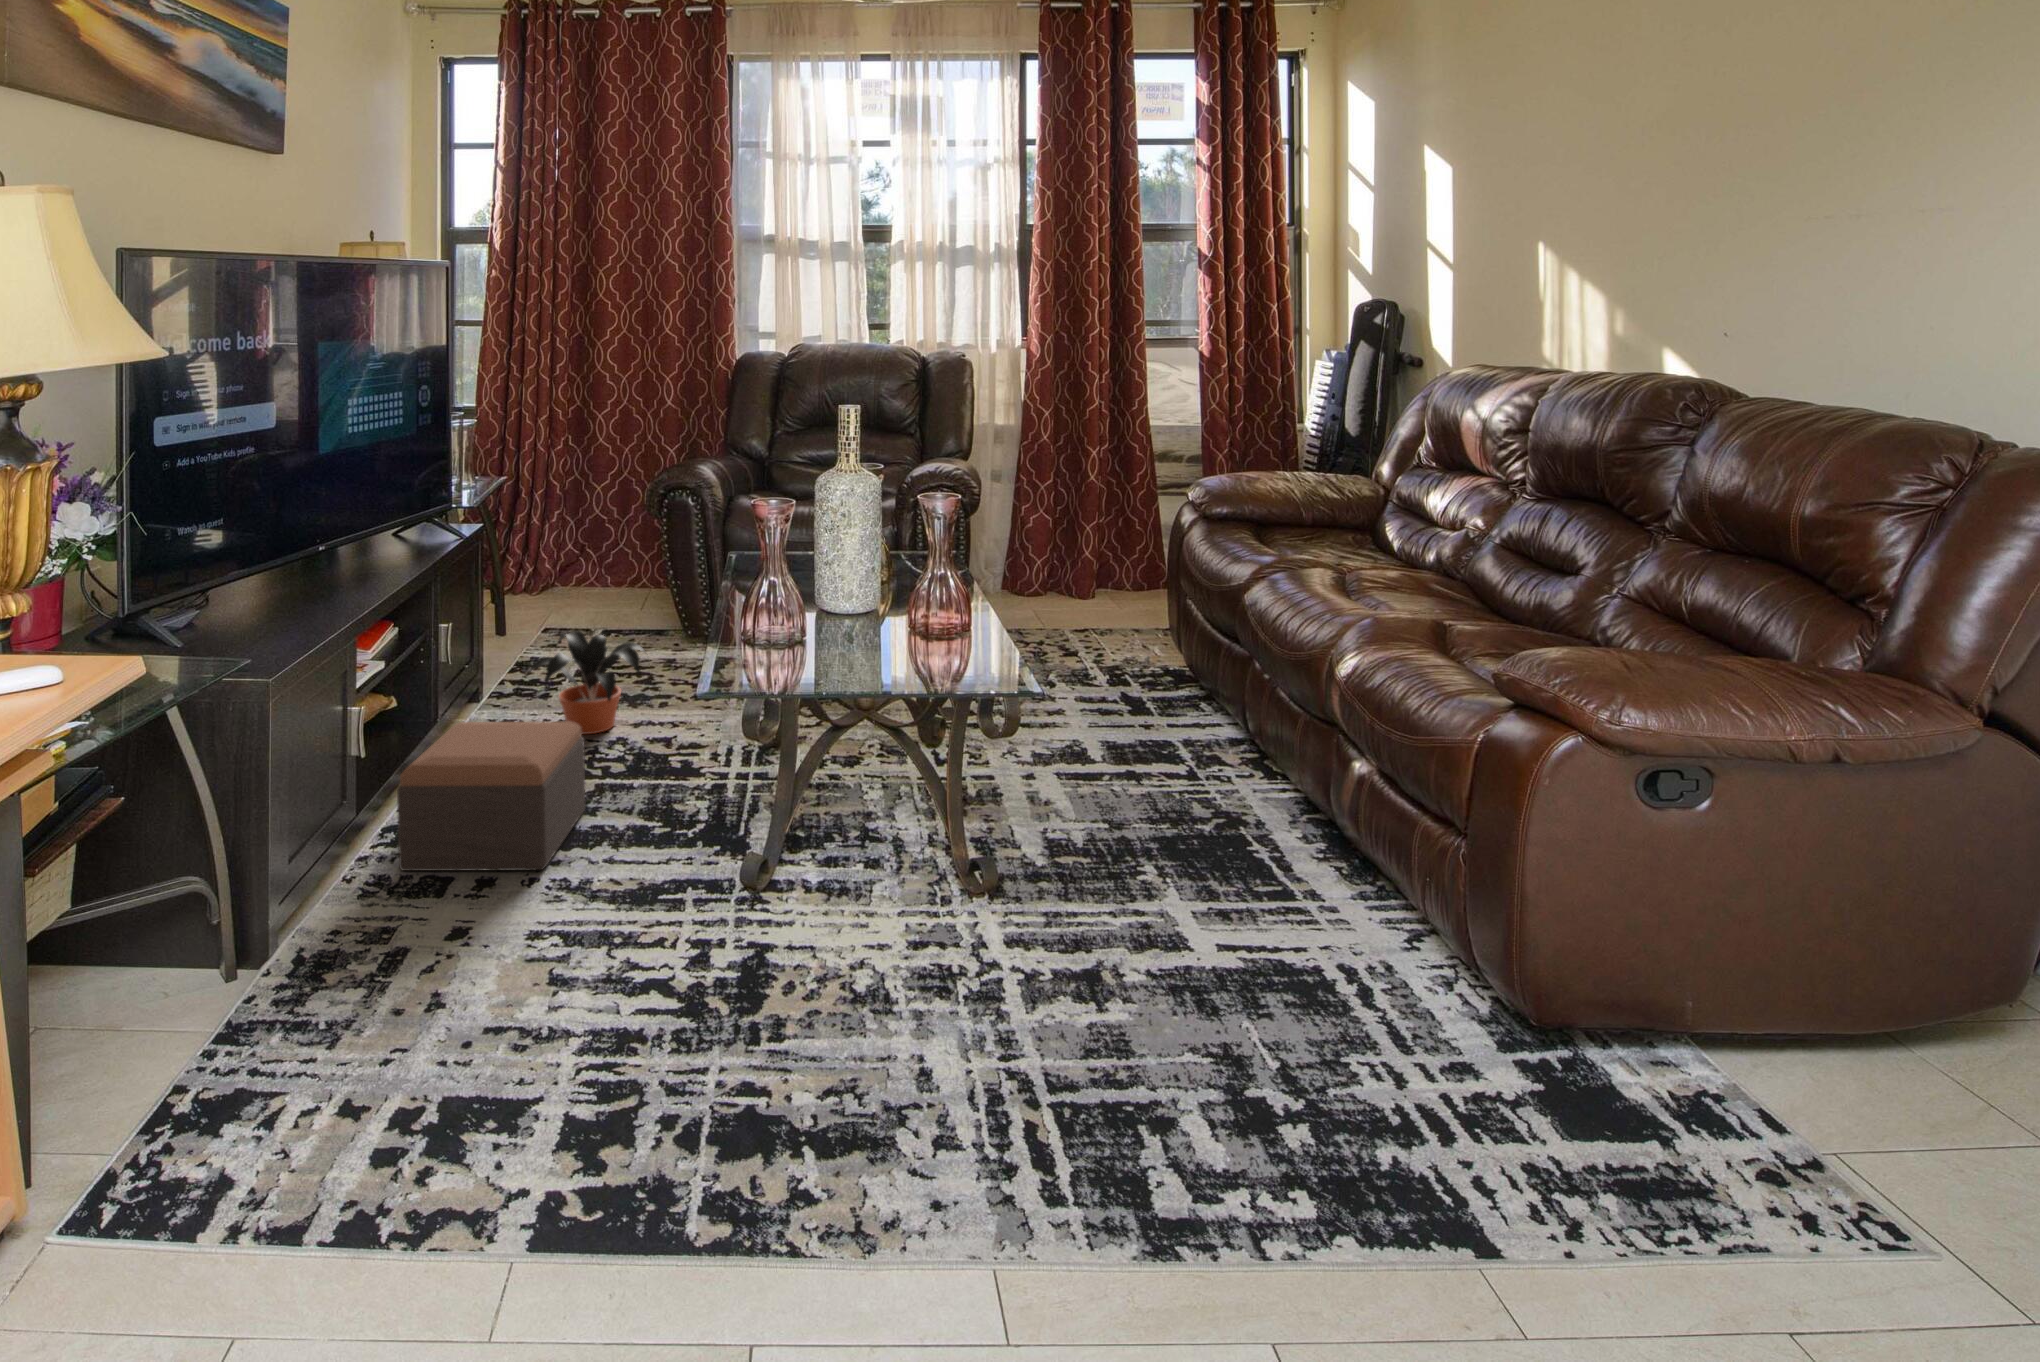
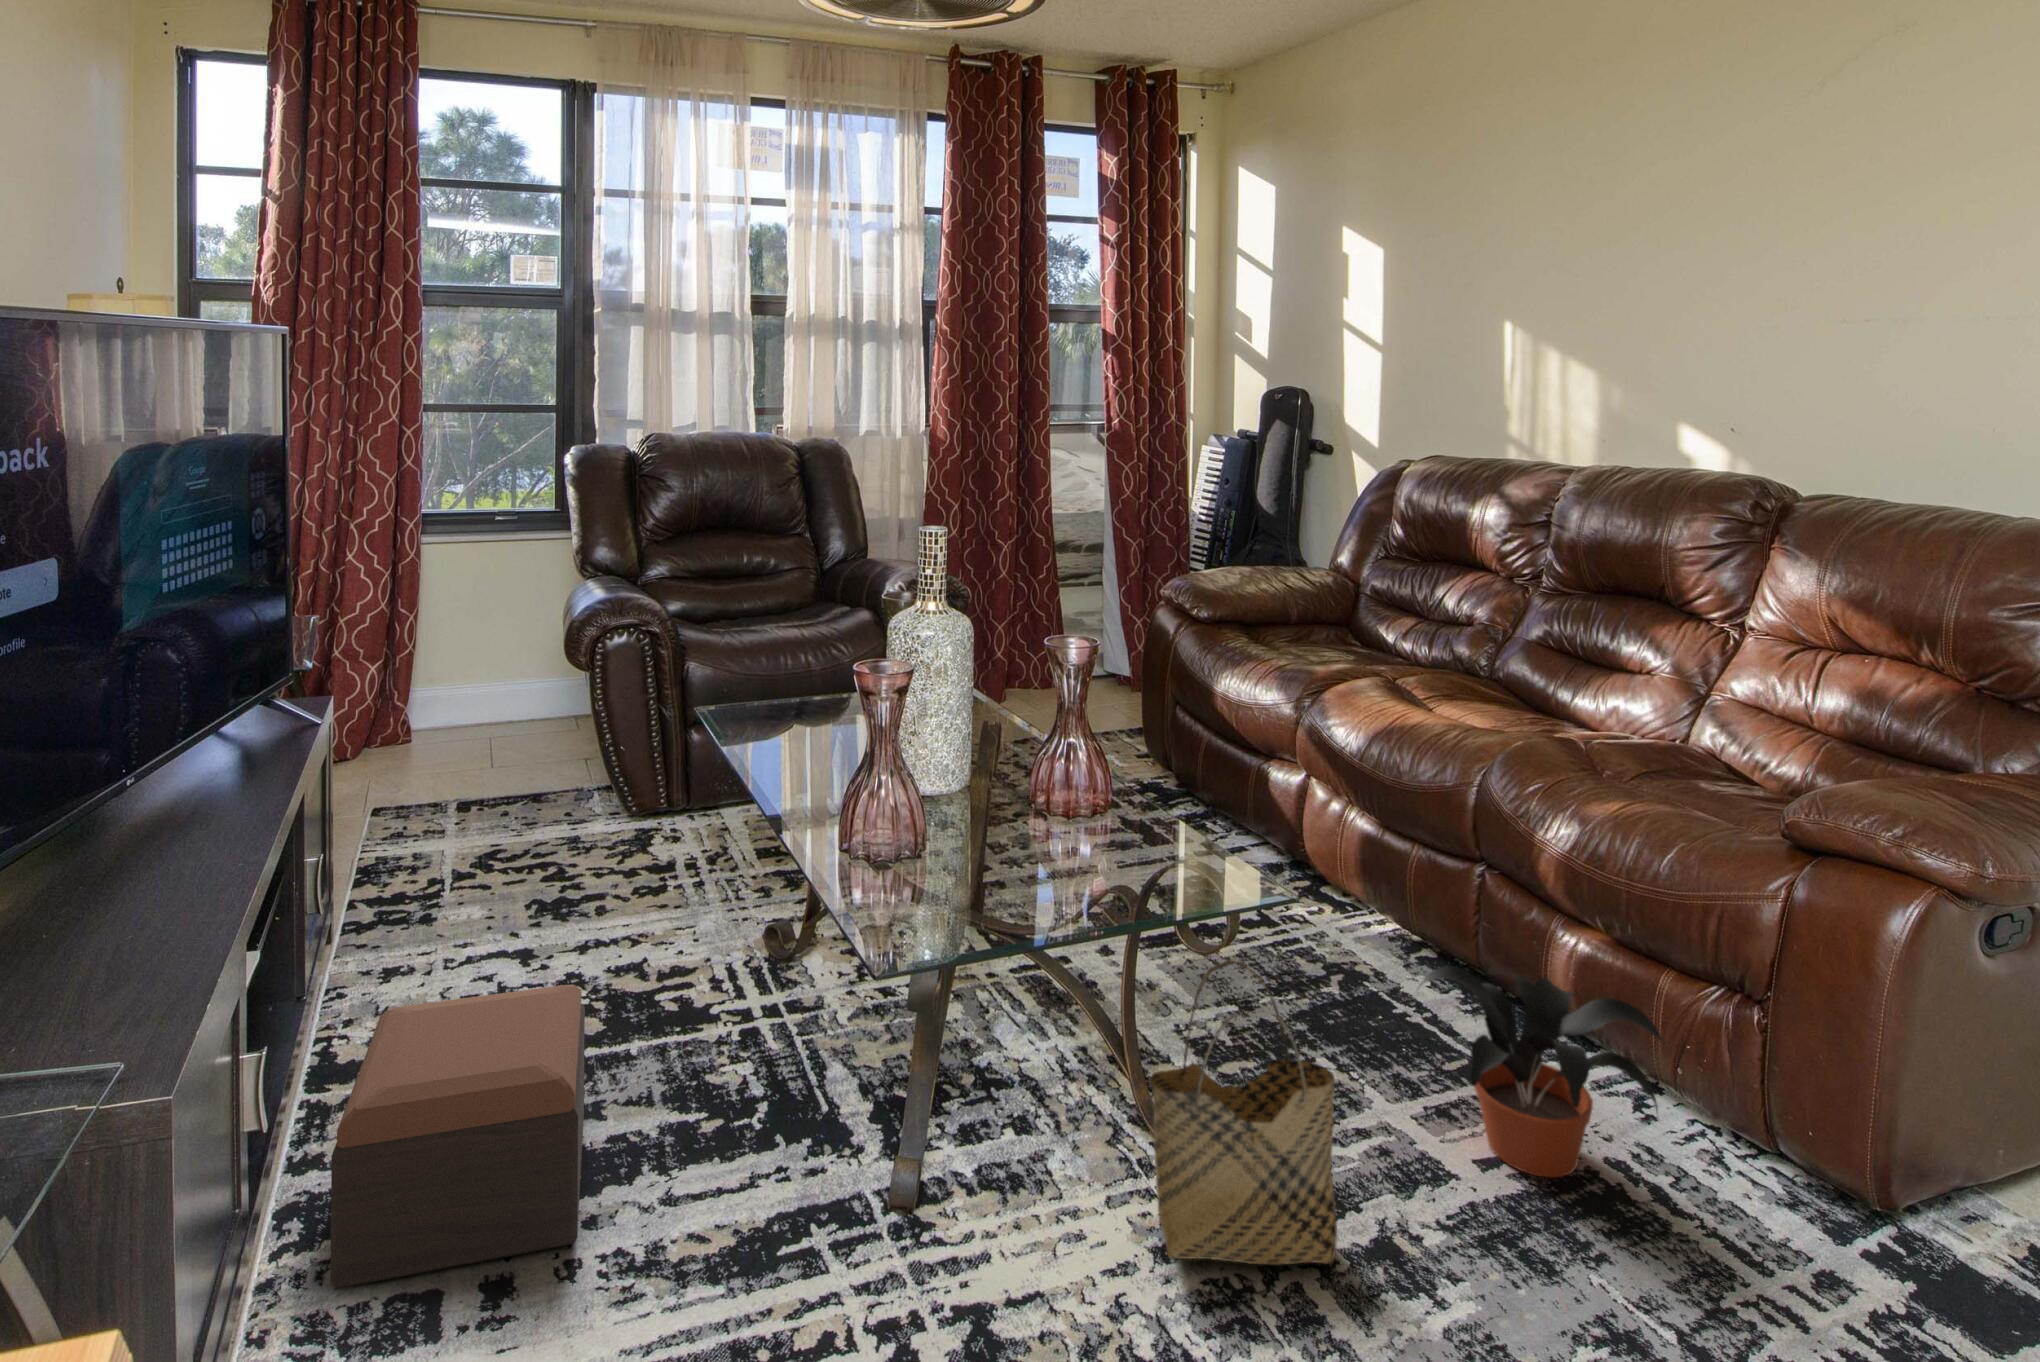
potted plant: present [528,631,644,734] -> present [1419,966,1665,1178]
woven basket: none [904,735,1042,944] -> present [1149,960,1337,1264]

